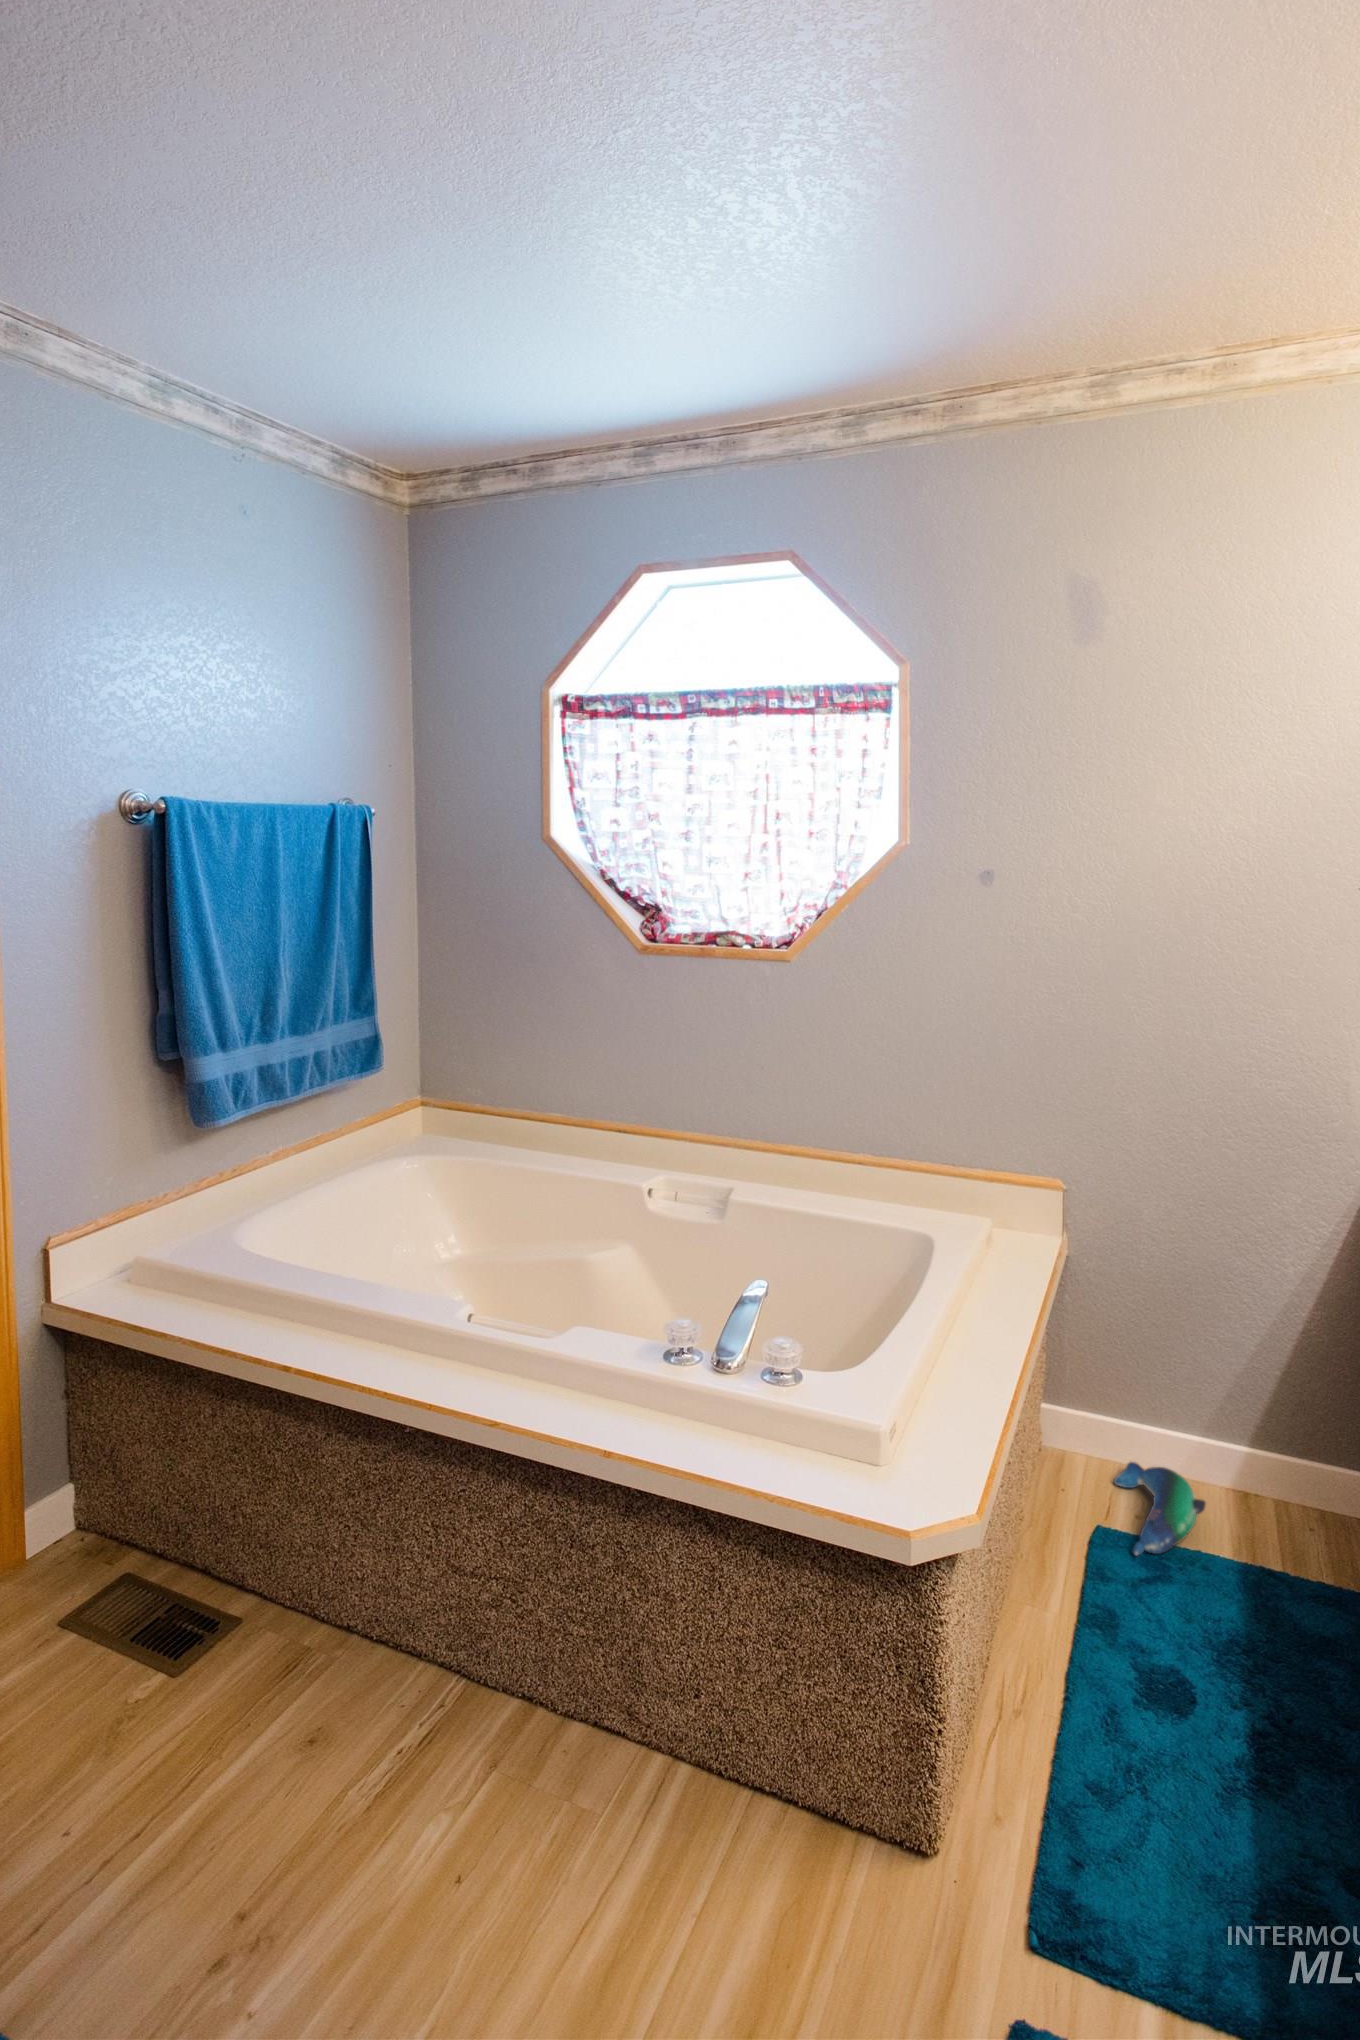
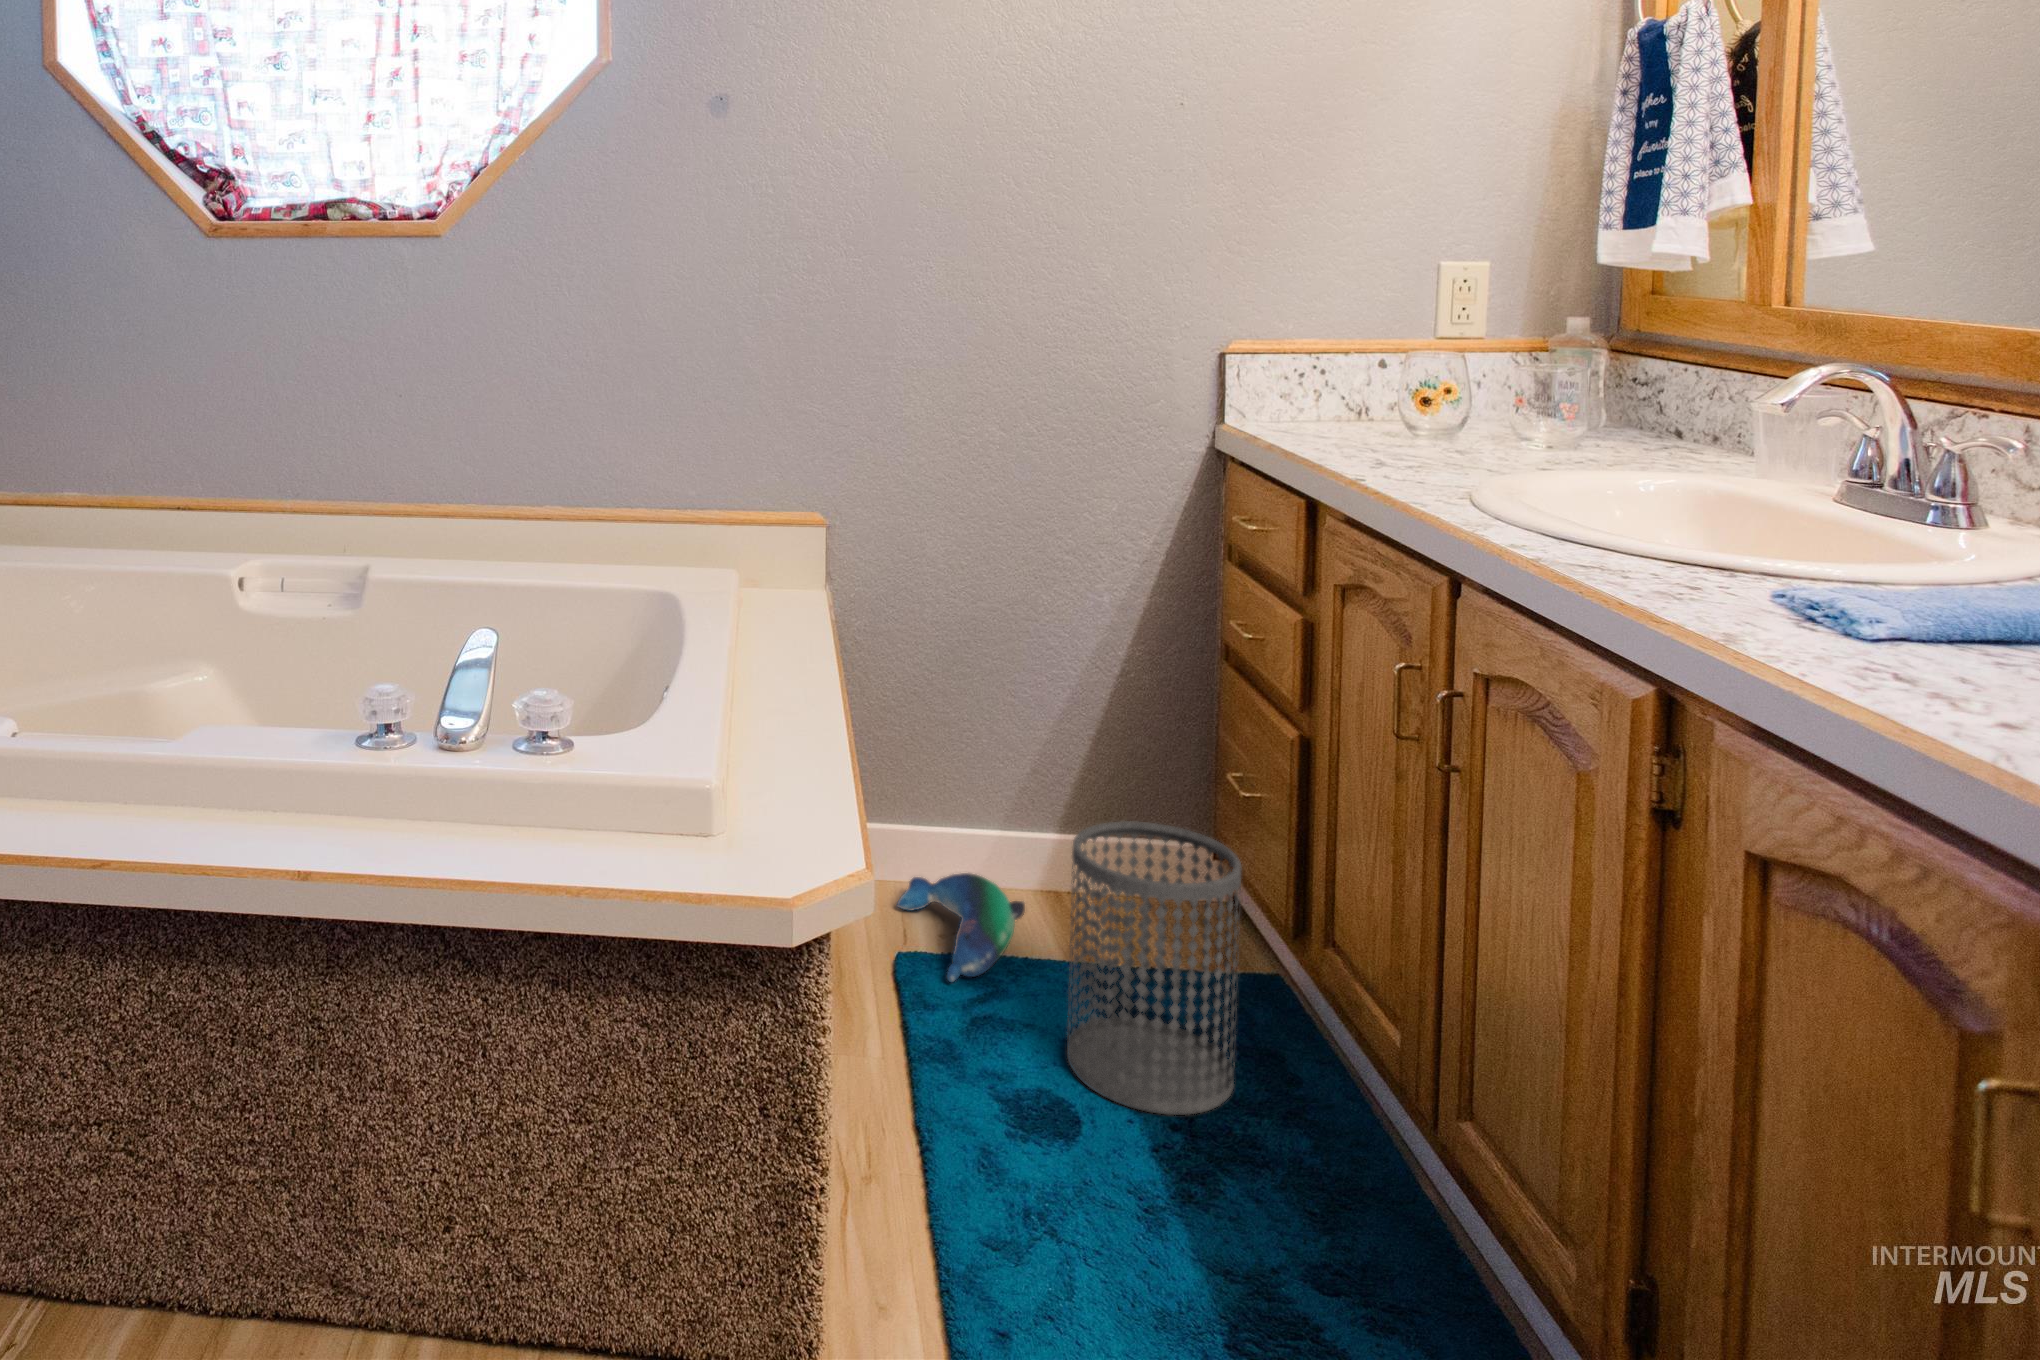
wastebasket: none [1207,1462,1347,1706] -> present [1067,821,1241,1115]

